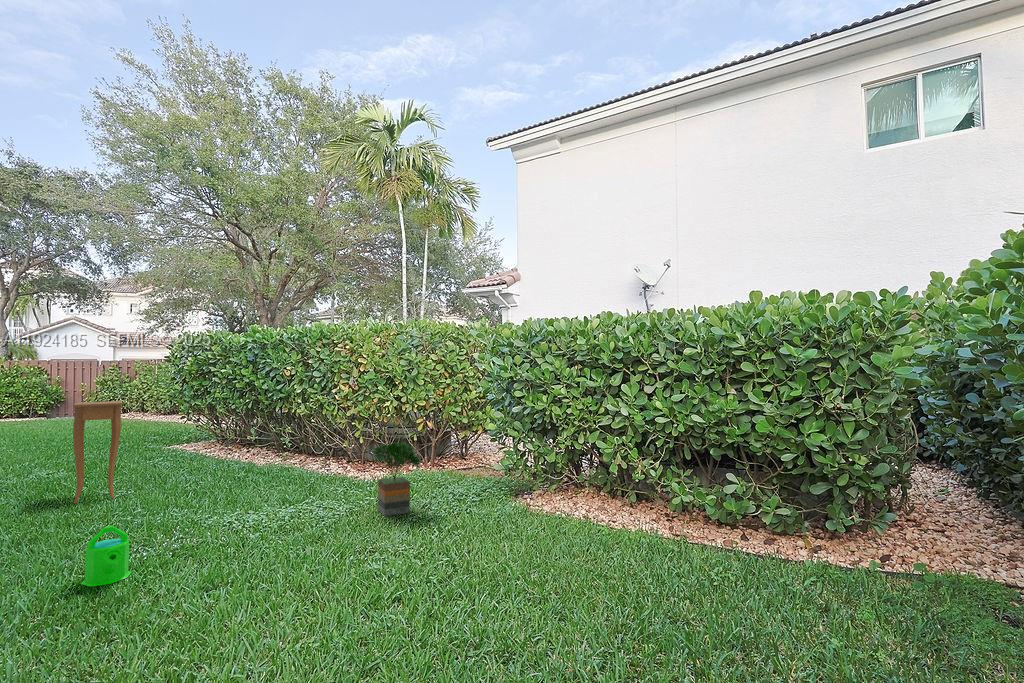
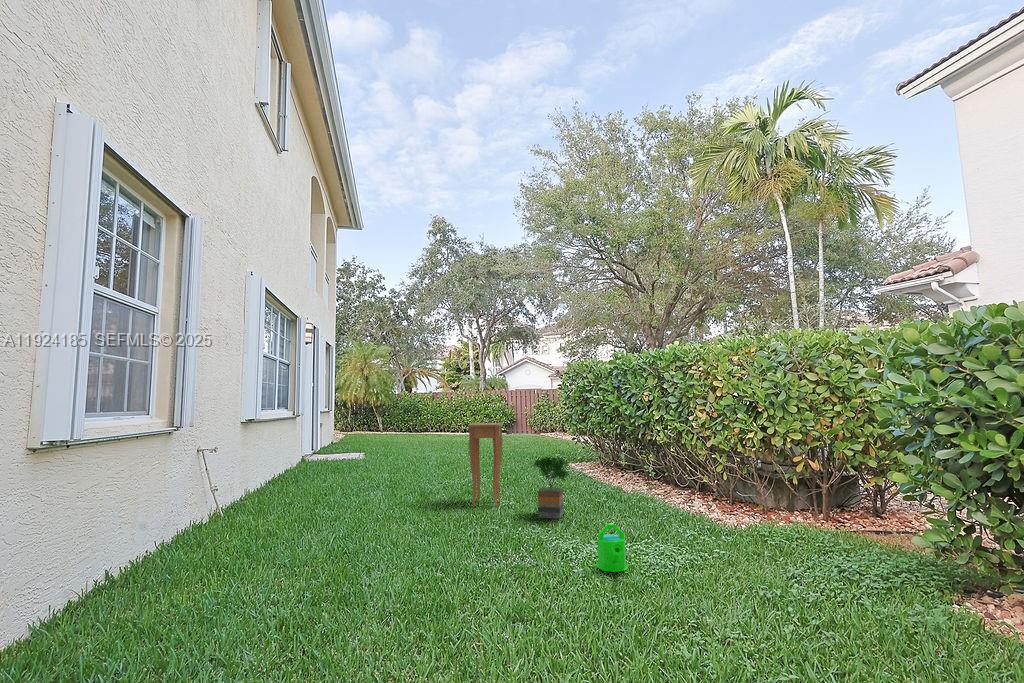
potted tree: present [372,442,421,516] -> present [534,456,570,519]
watering can: present [81,526,132,587] -> present [596,523,629,572]

